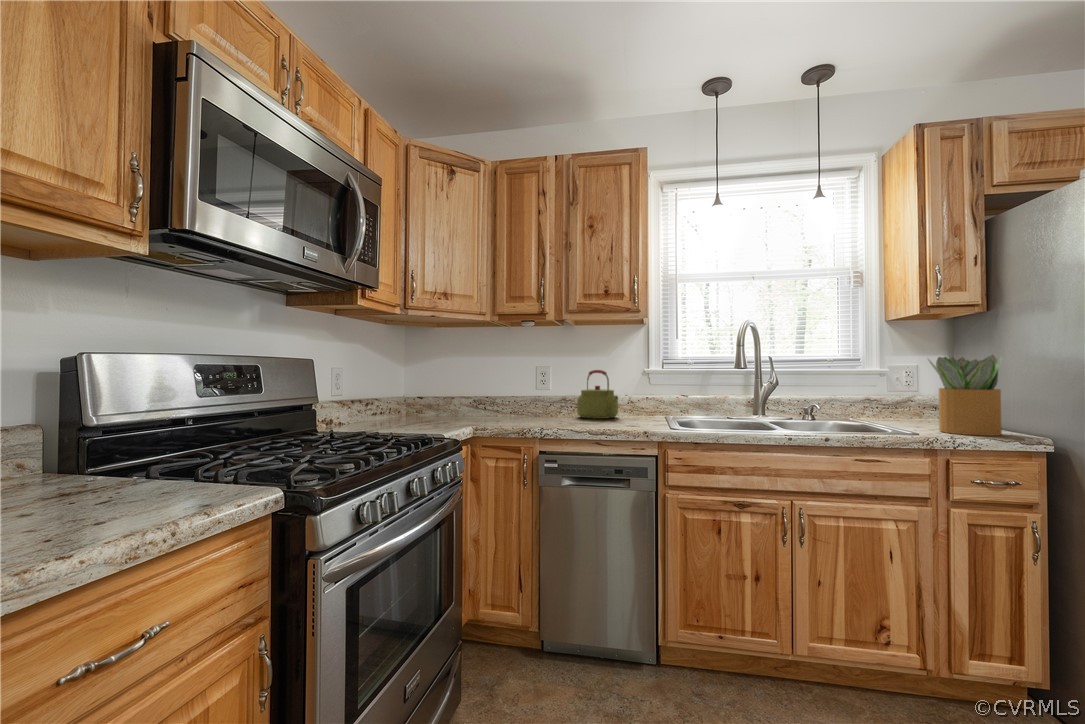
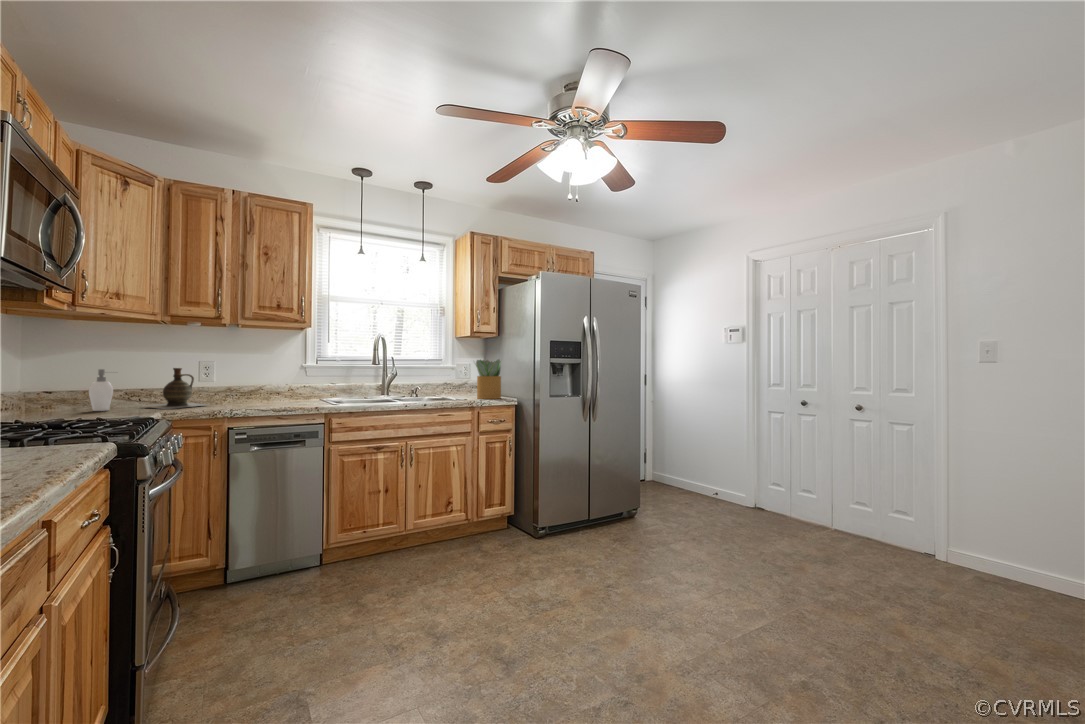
kettle: present [577,370,618,419] -> none [244,365,284,403]
ceramic jug: none [479,374,541,421] -> present [143,368,206,409]
soap dispenser: none [436,376,457,419] -> present [89,369,113,411]

